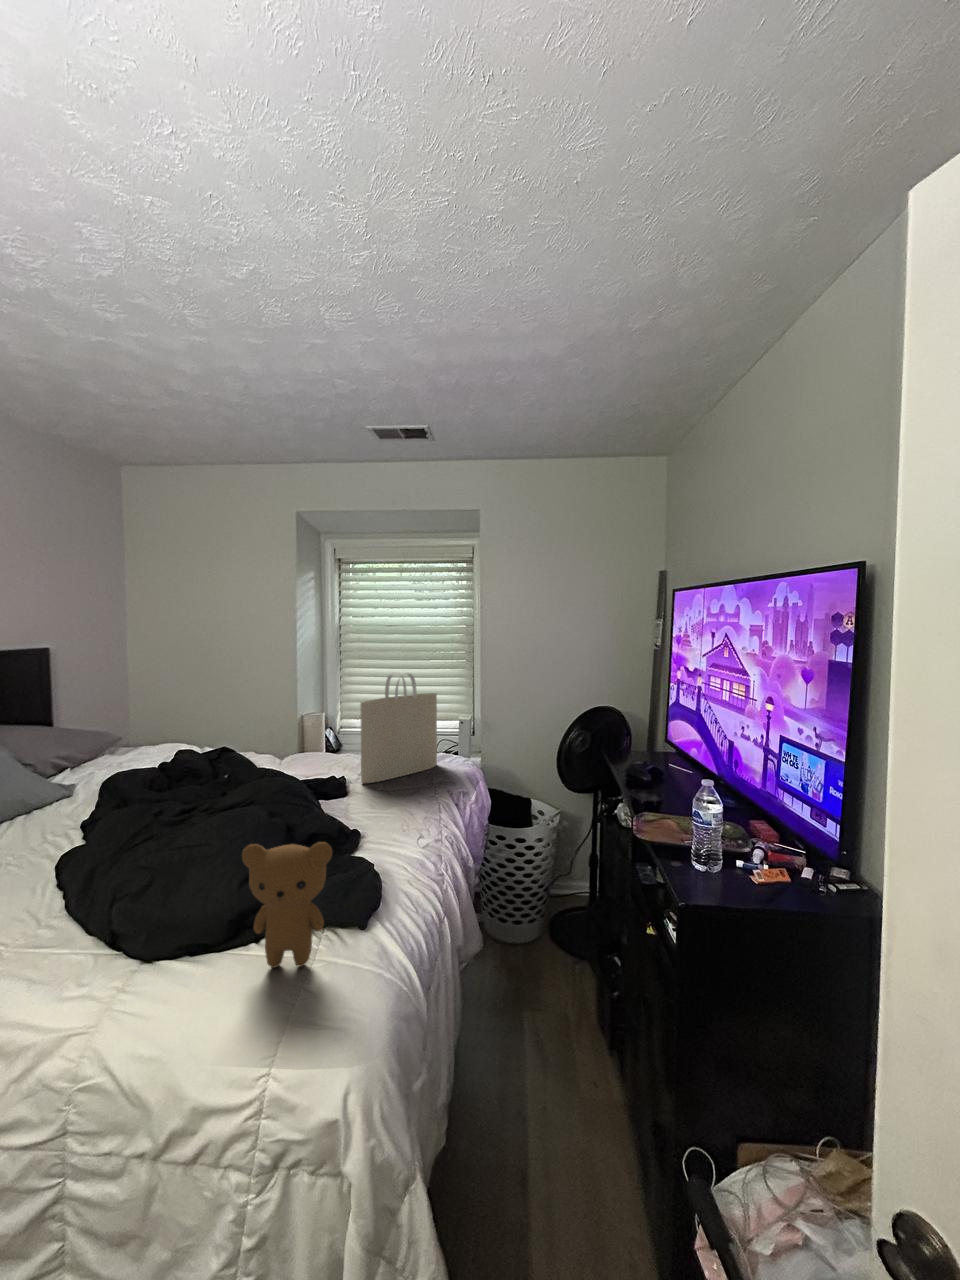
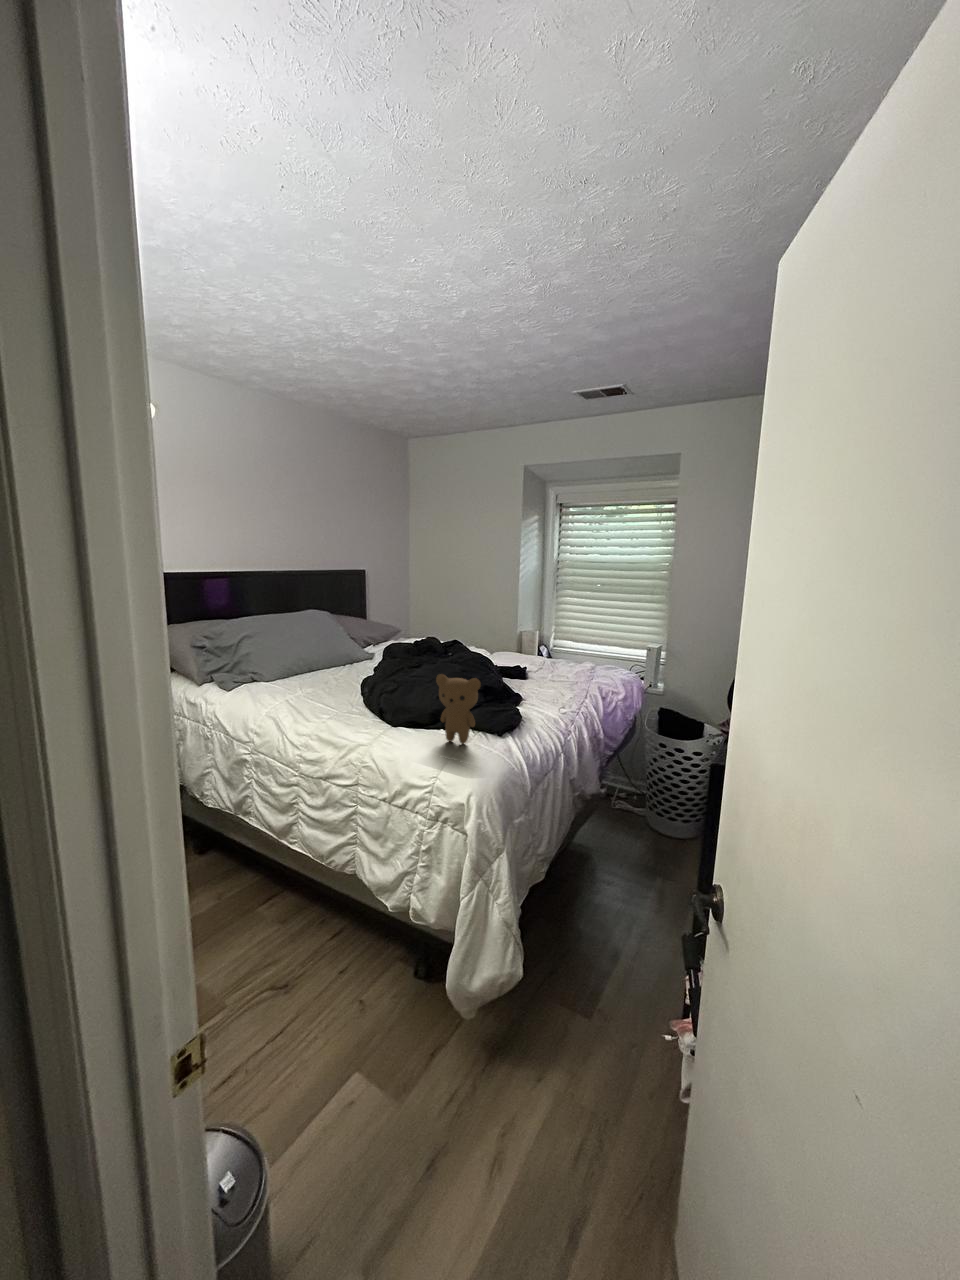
tote bag: present [360,672,437,783] -> none [540,596,606,676]

